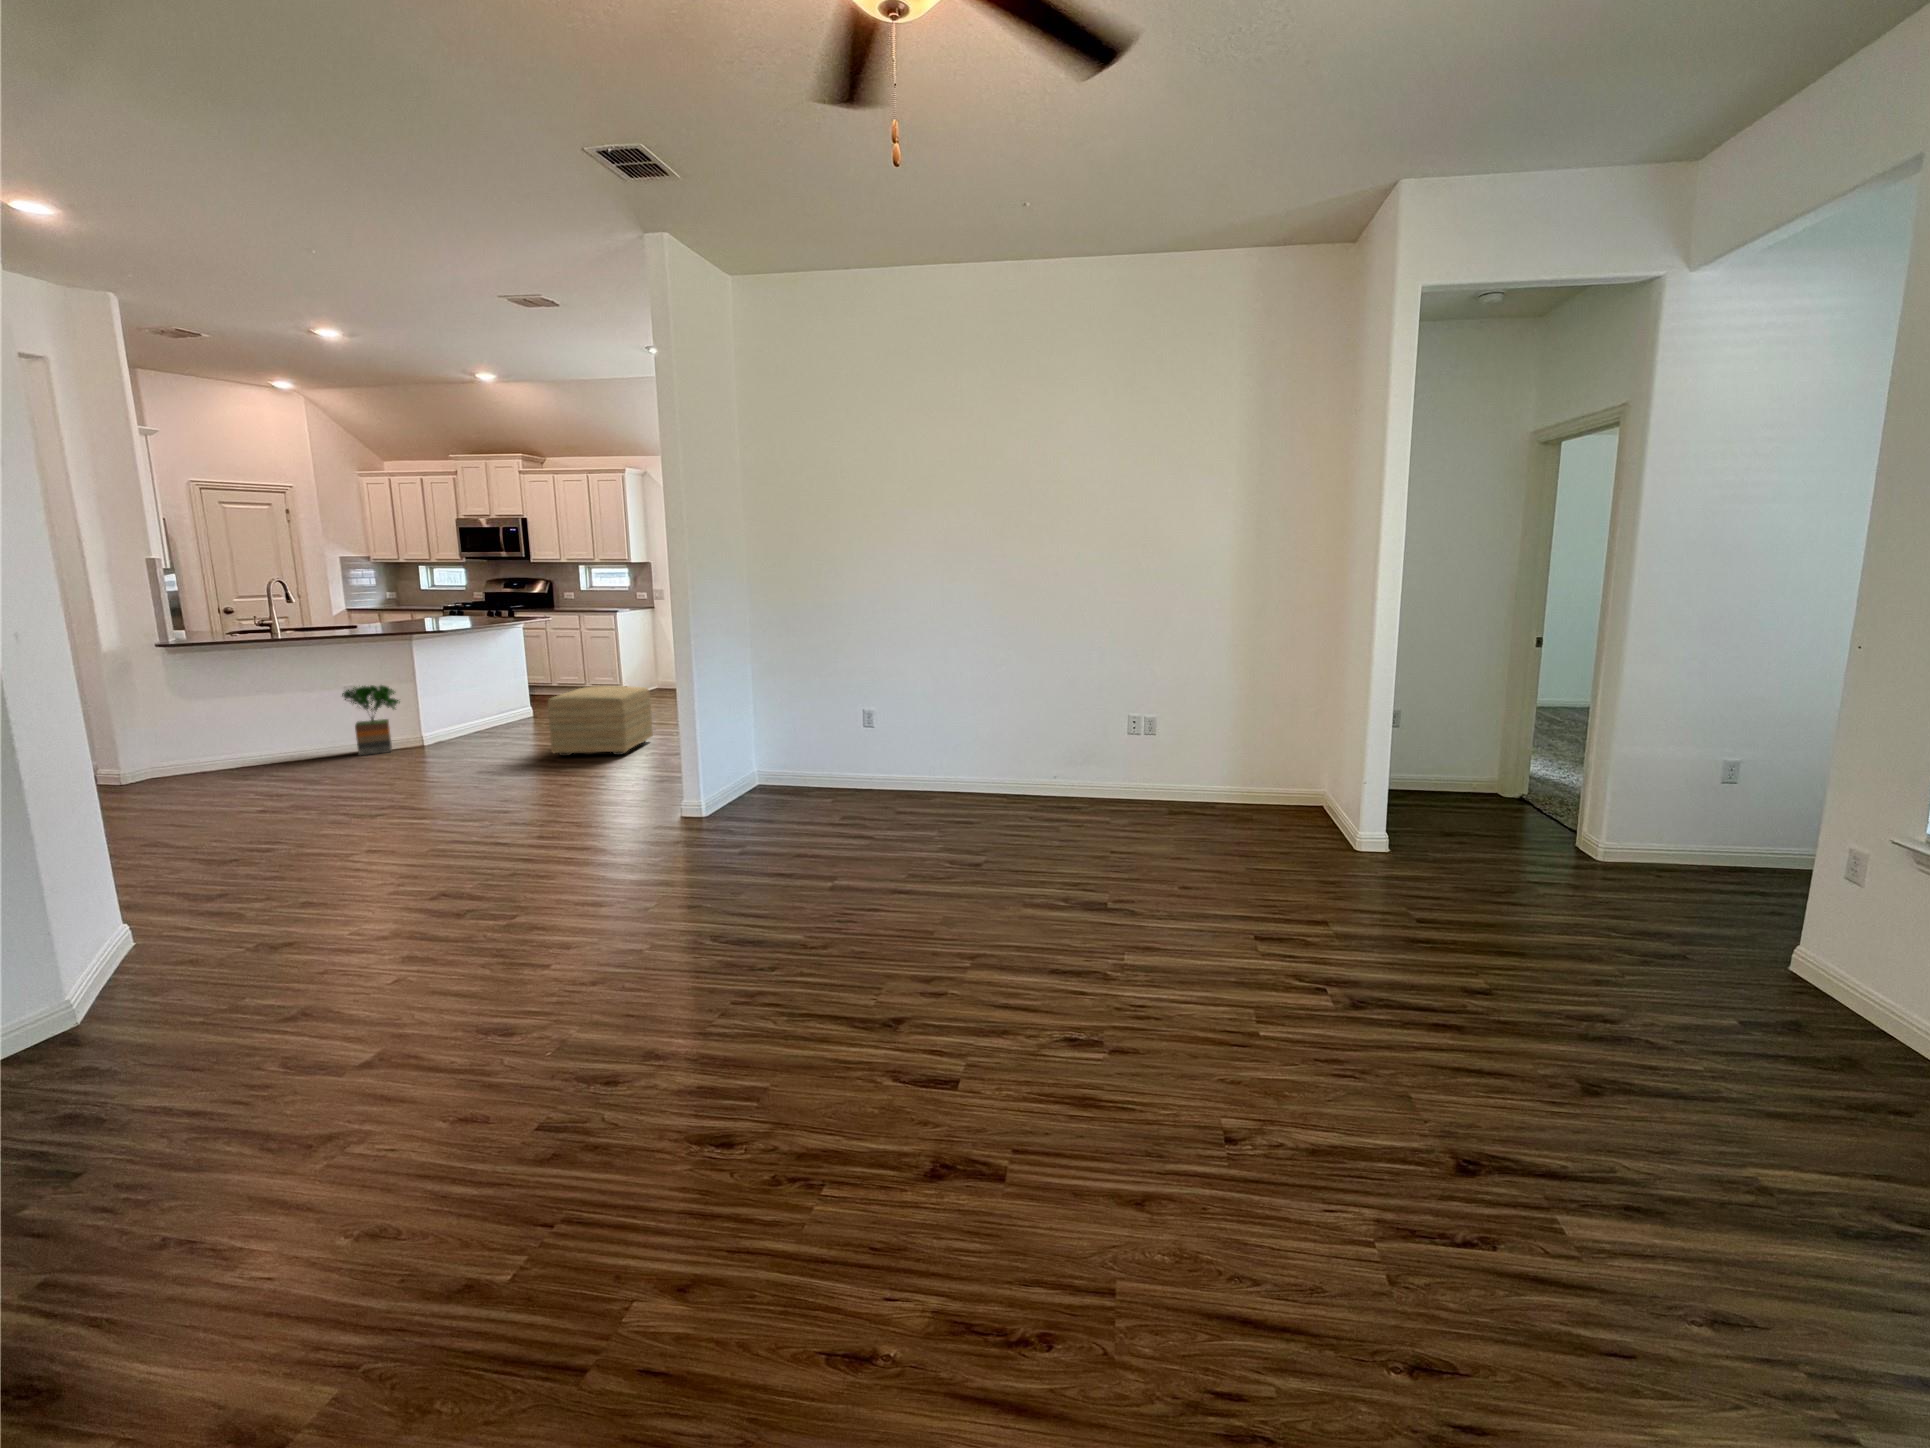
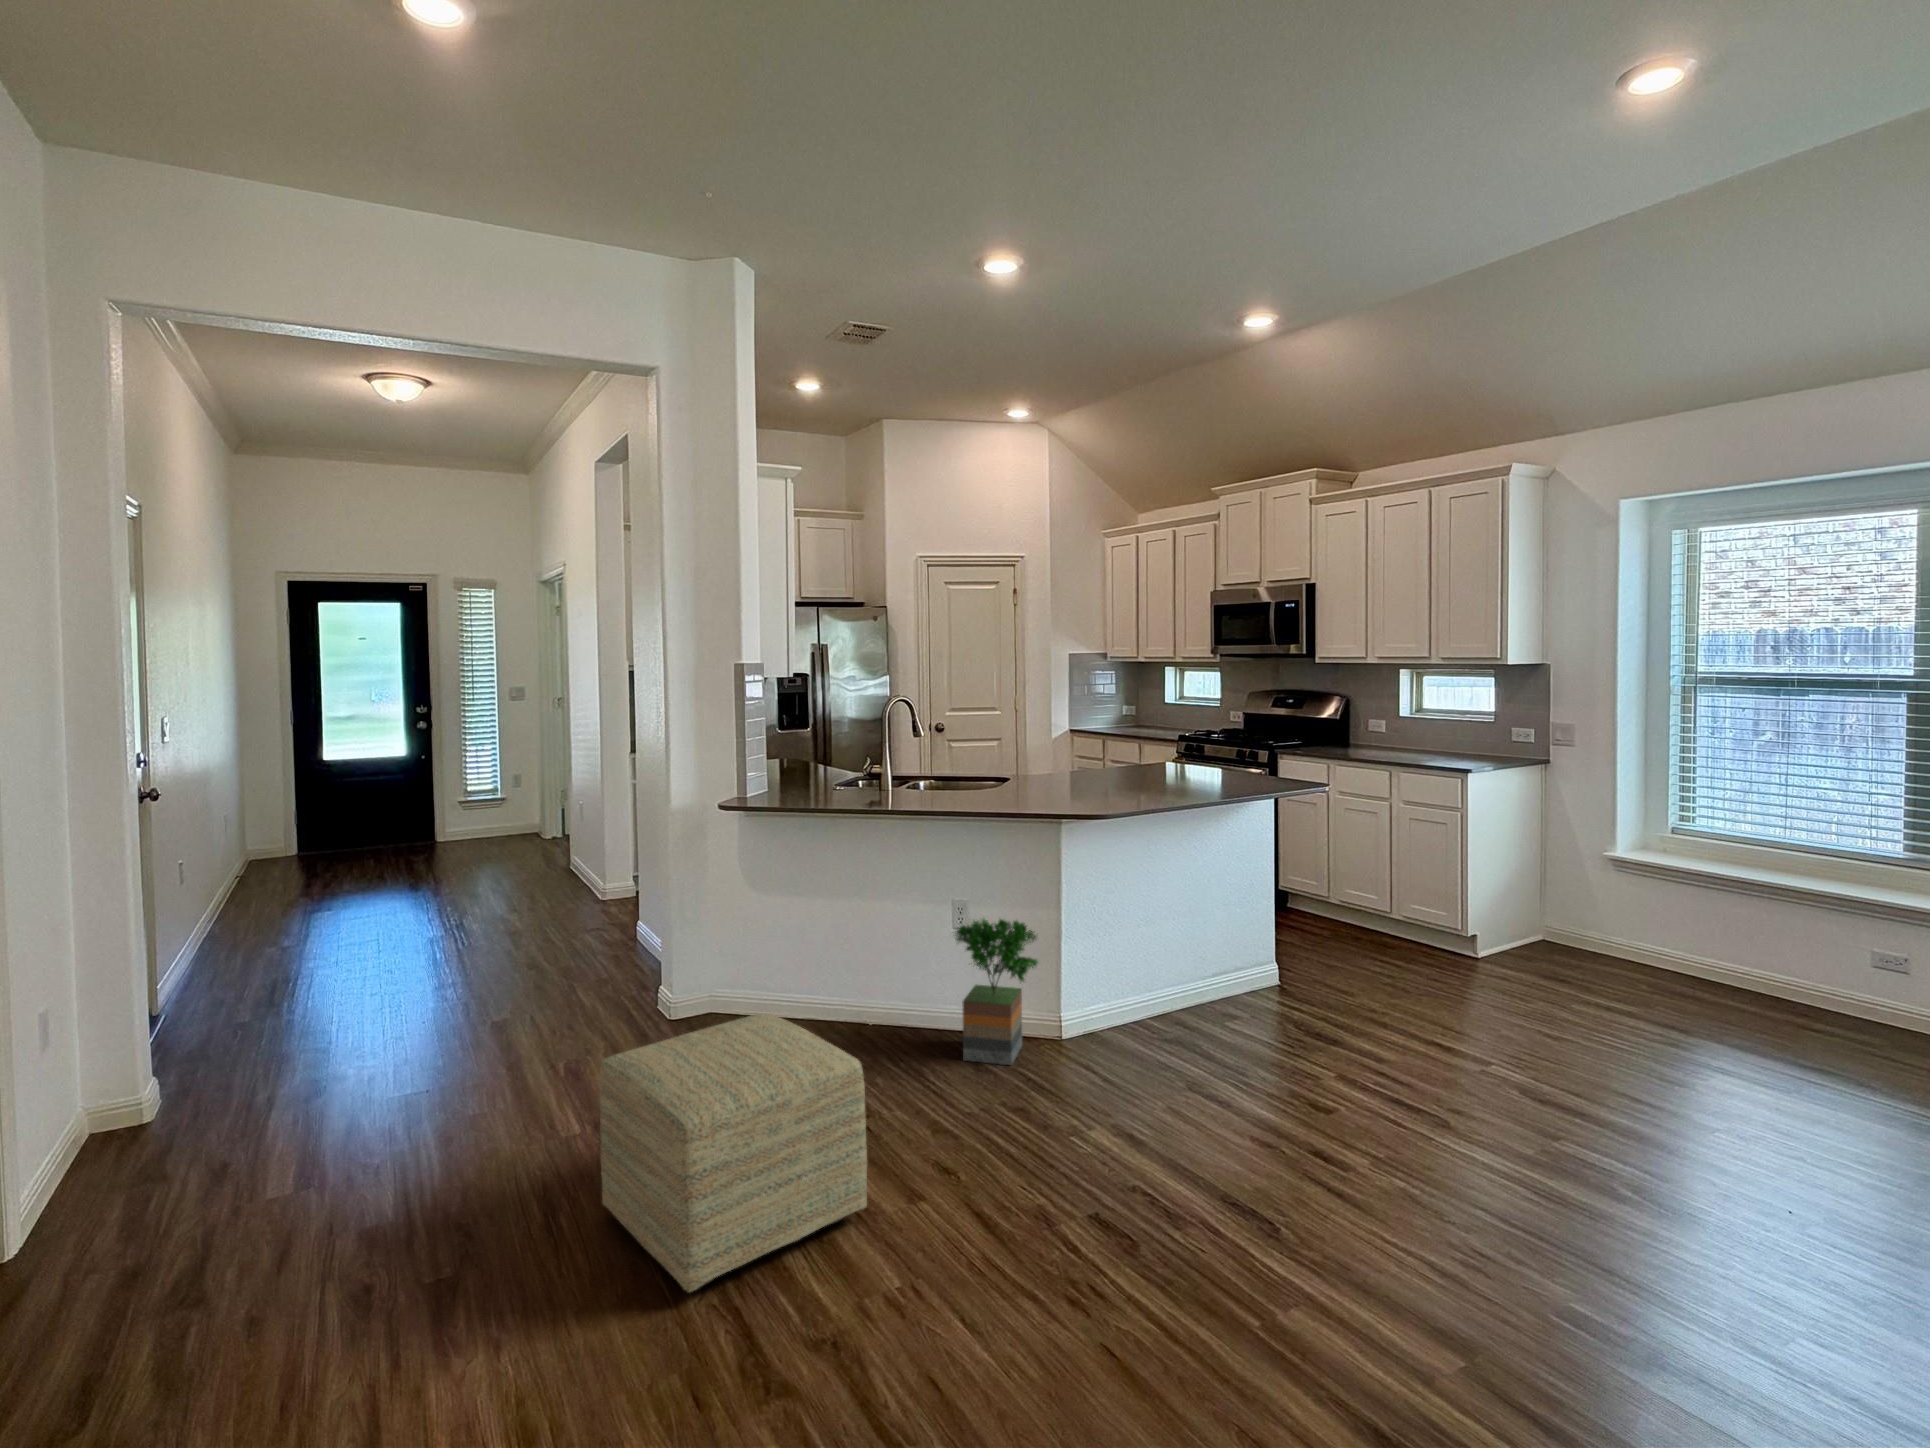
ottoman: present [548,686,653,756] -> present [600,1013,867,1292]

